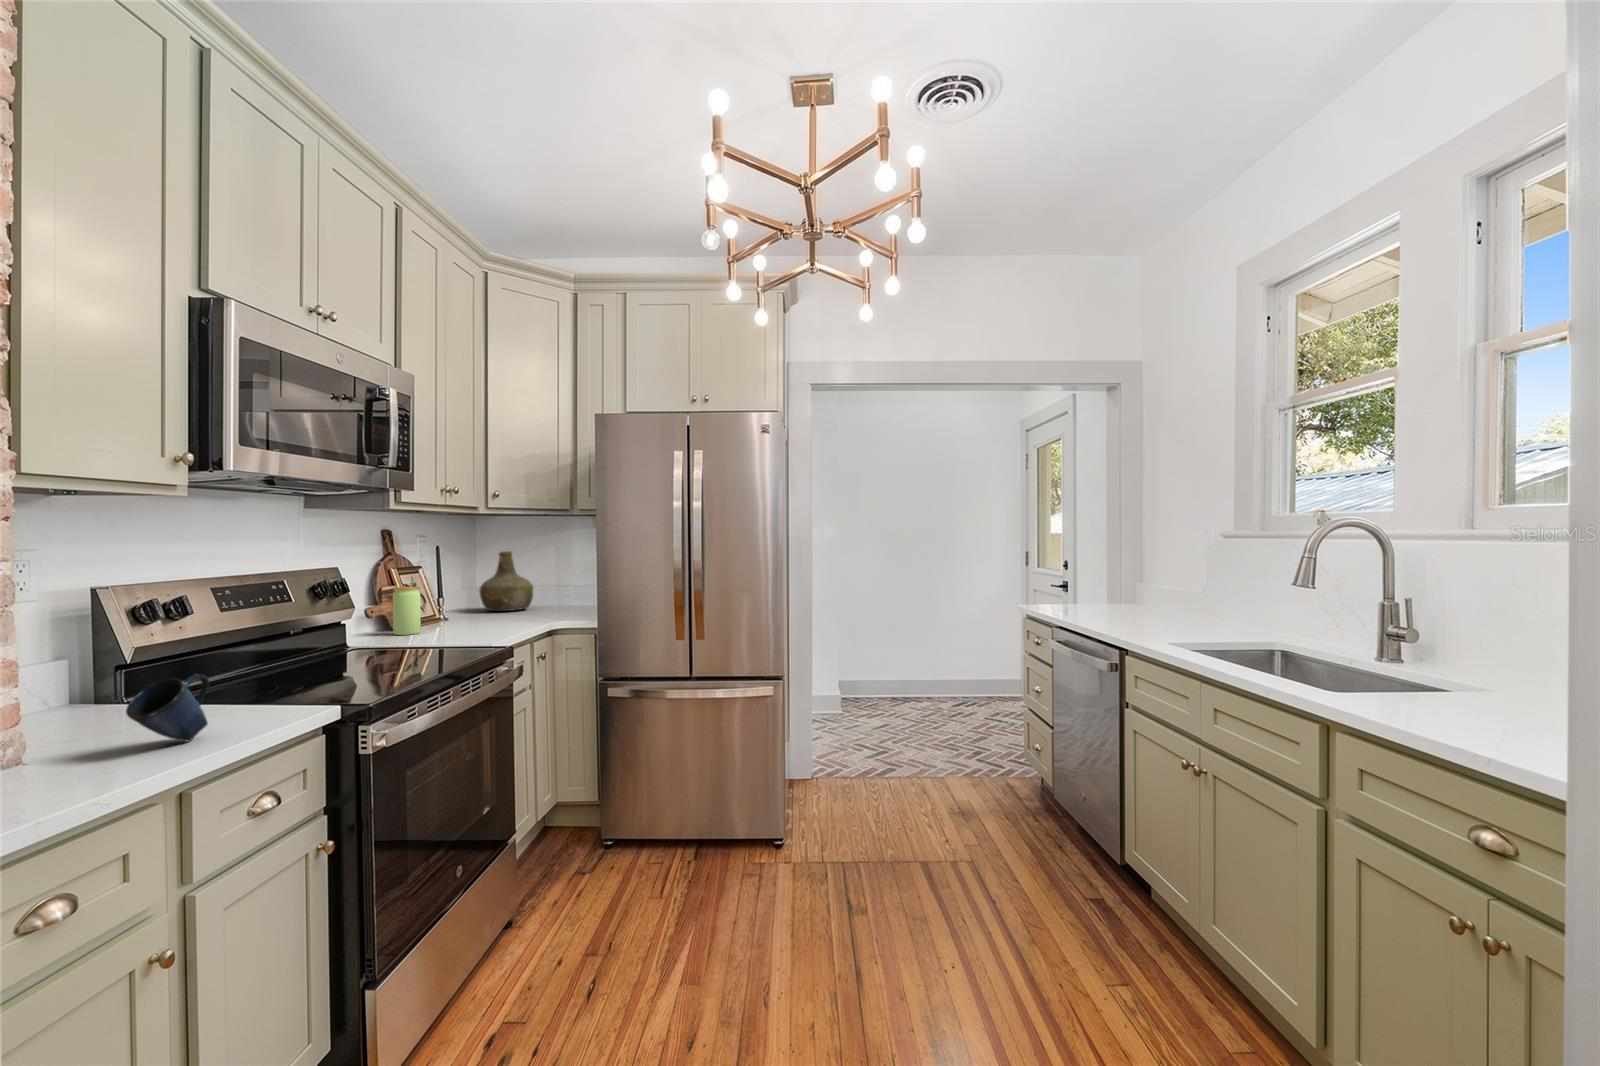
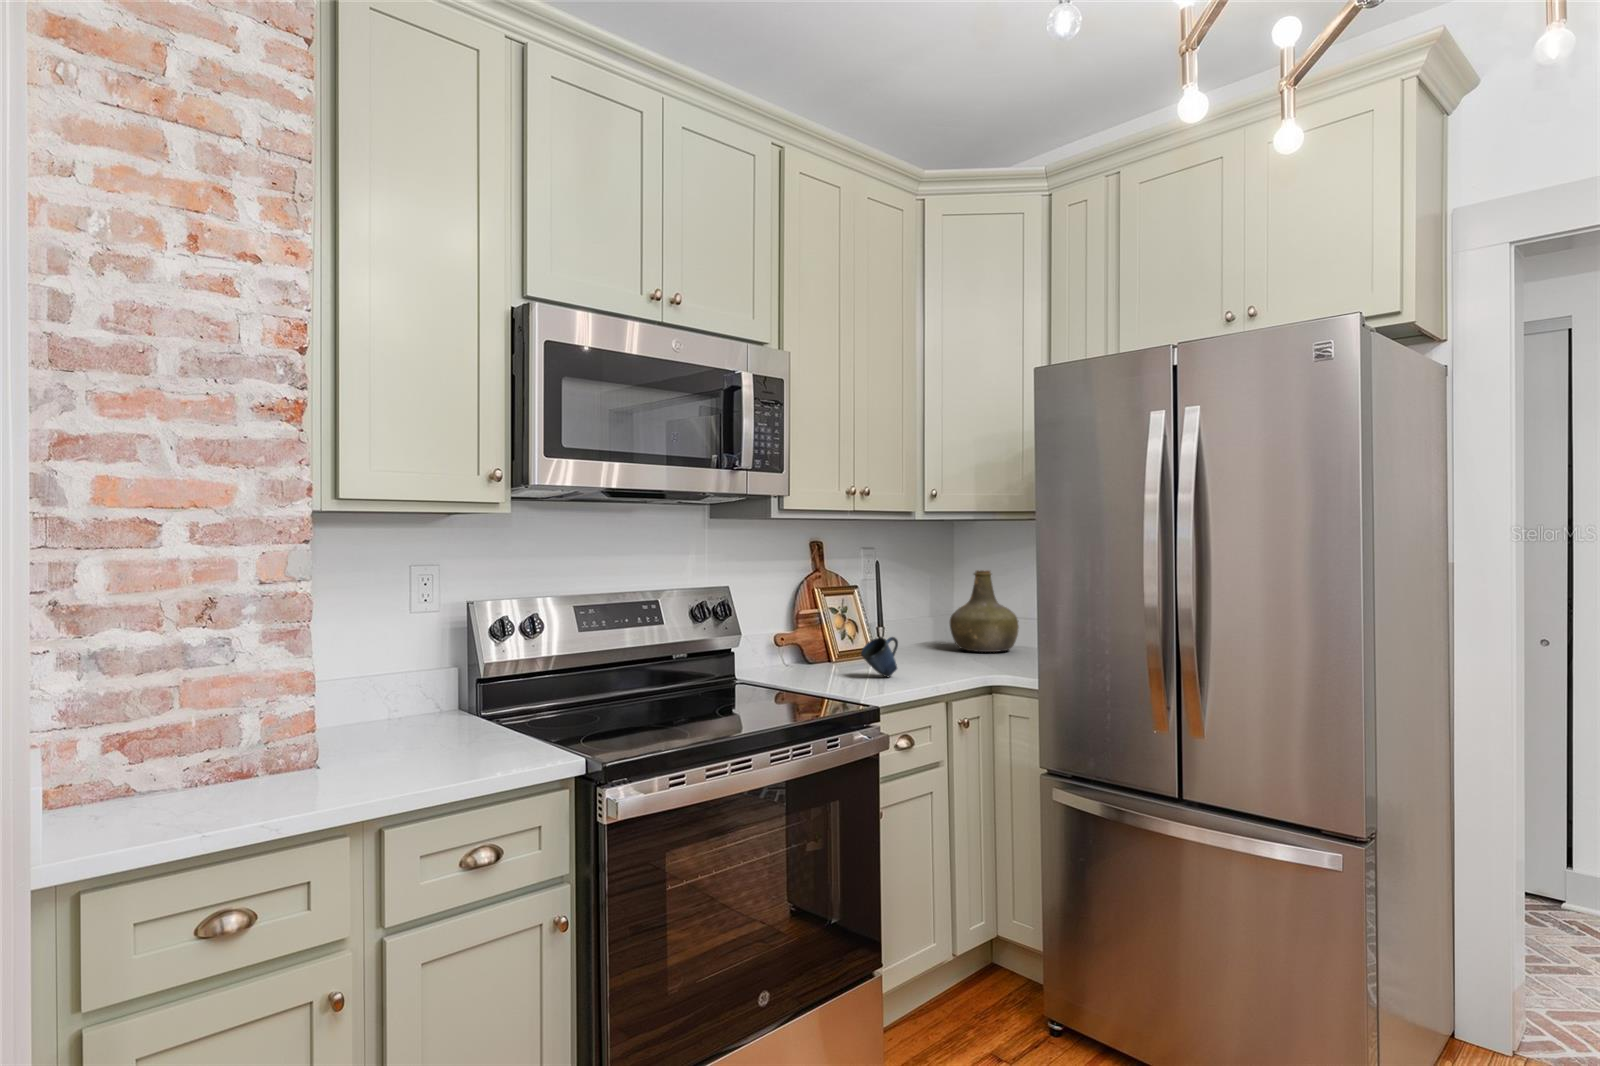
jar: present [393,586,421,635] -> none [808,612,838,672]
mug: present [126,674,209,742] -> present [861,637,898,677]

